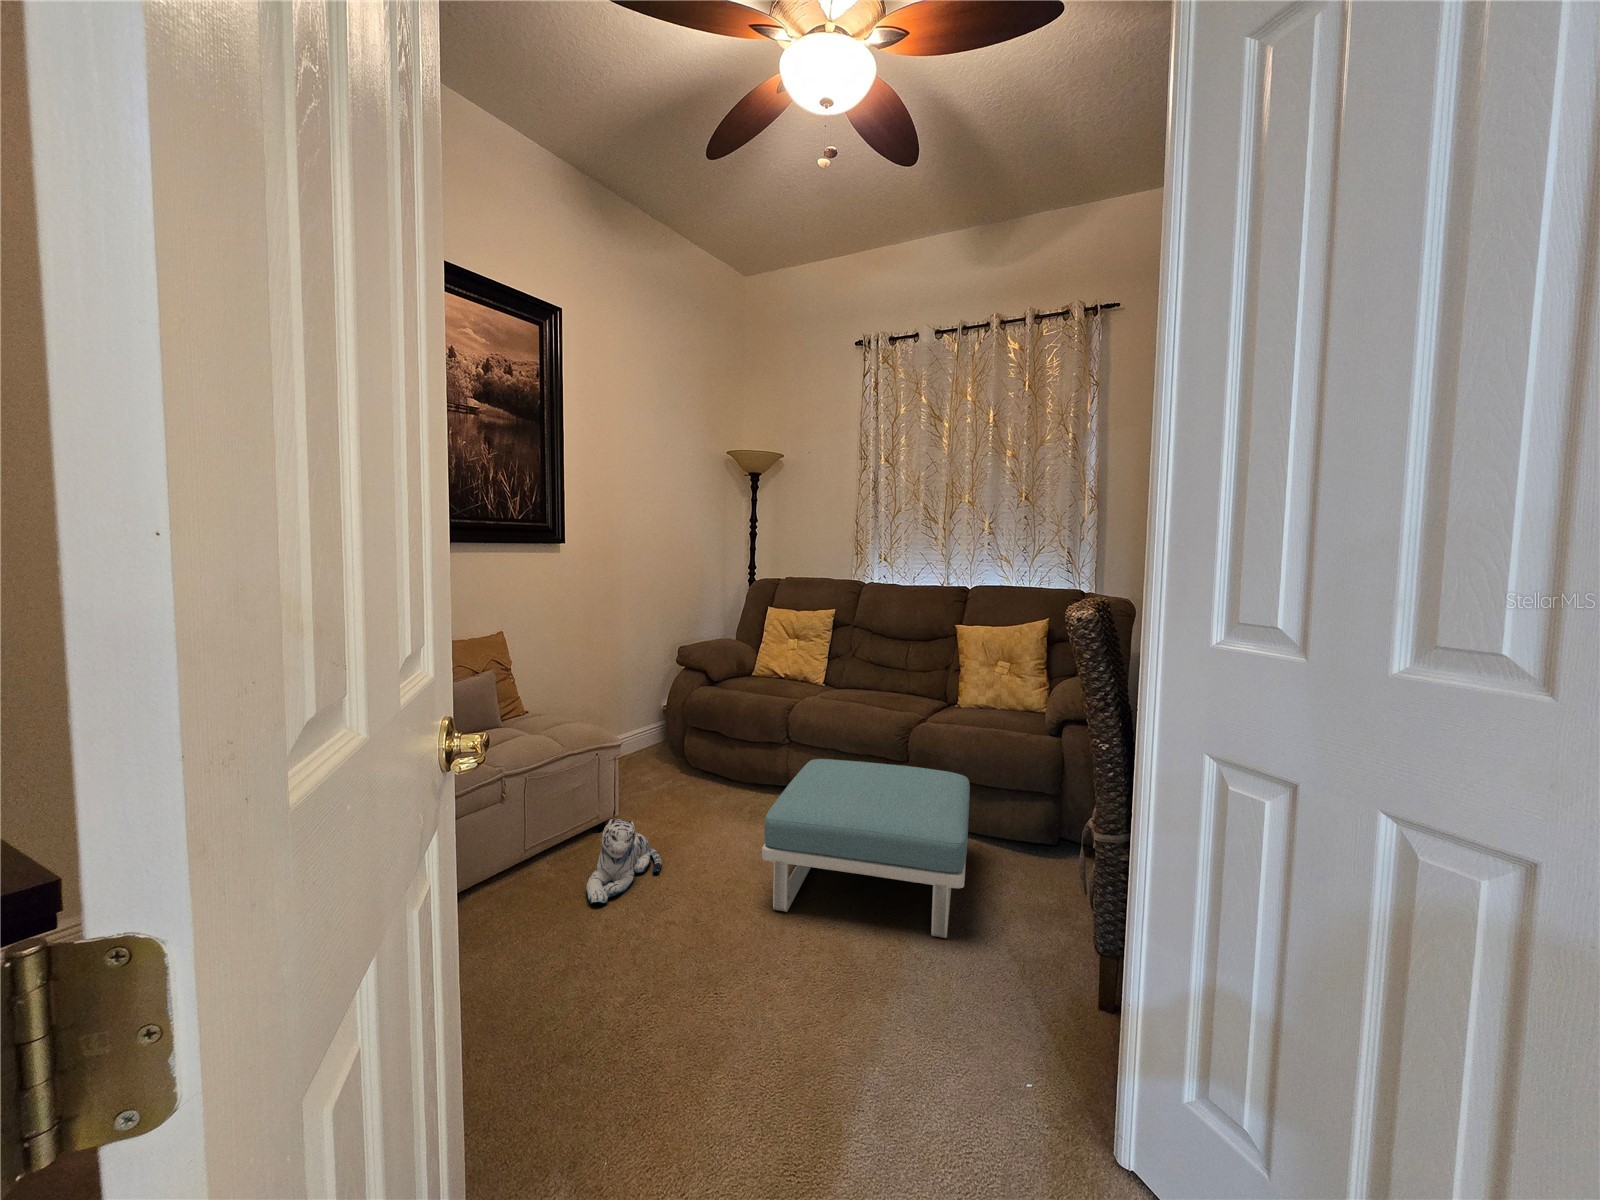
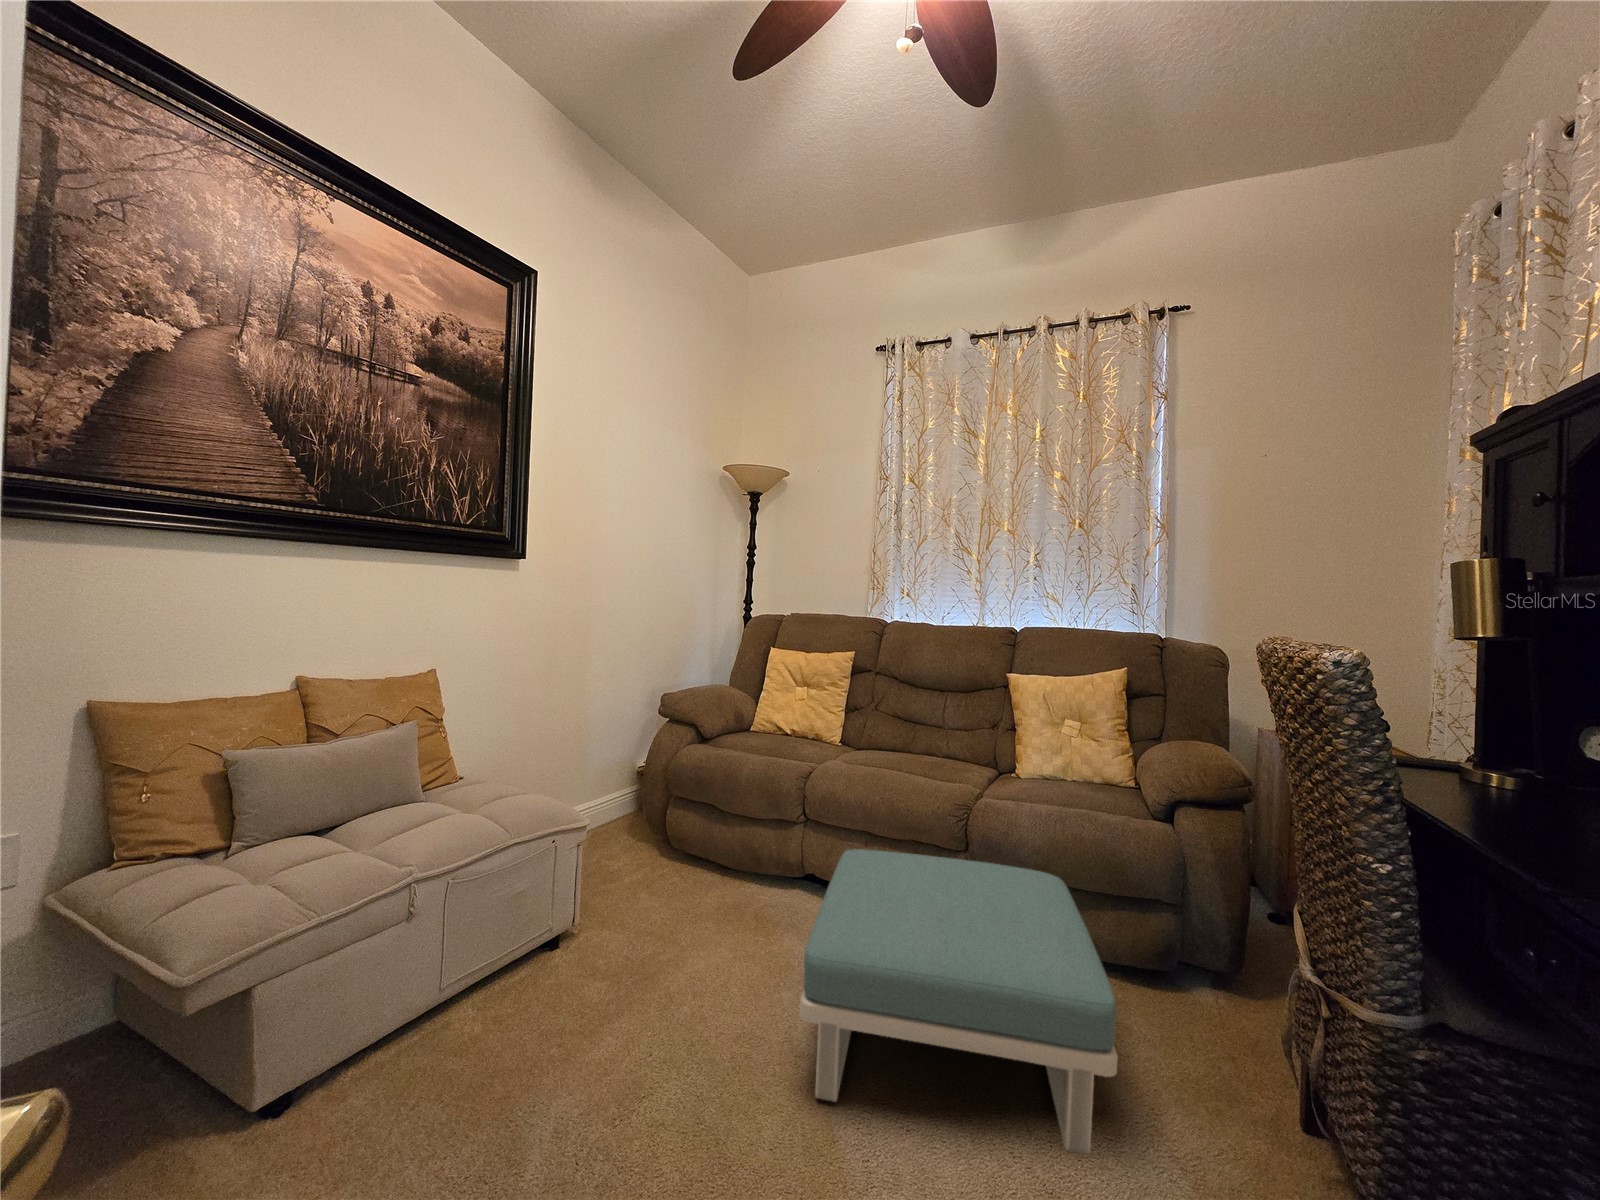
plush toy: present [586,819,662,904] -> none [529,947,643,1092]

